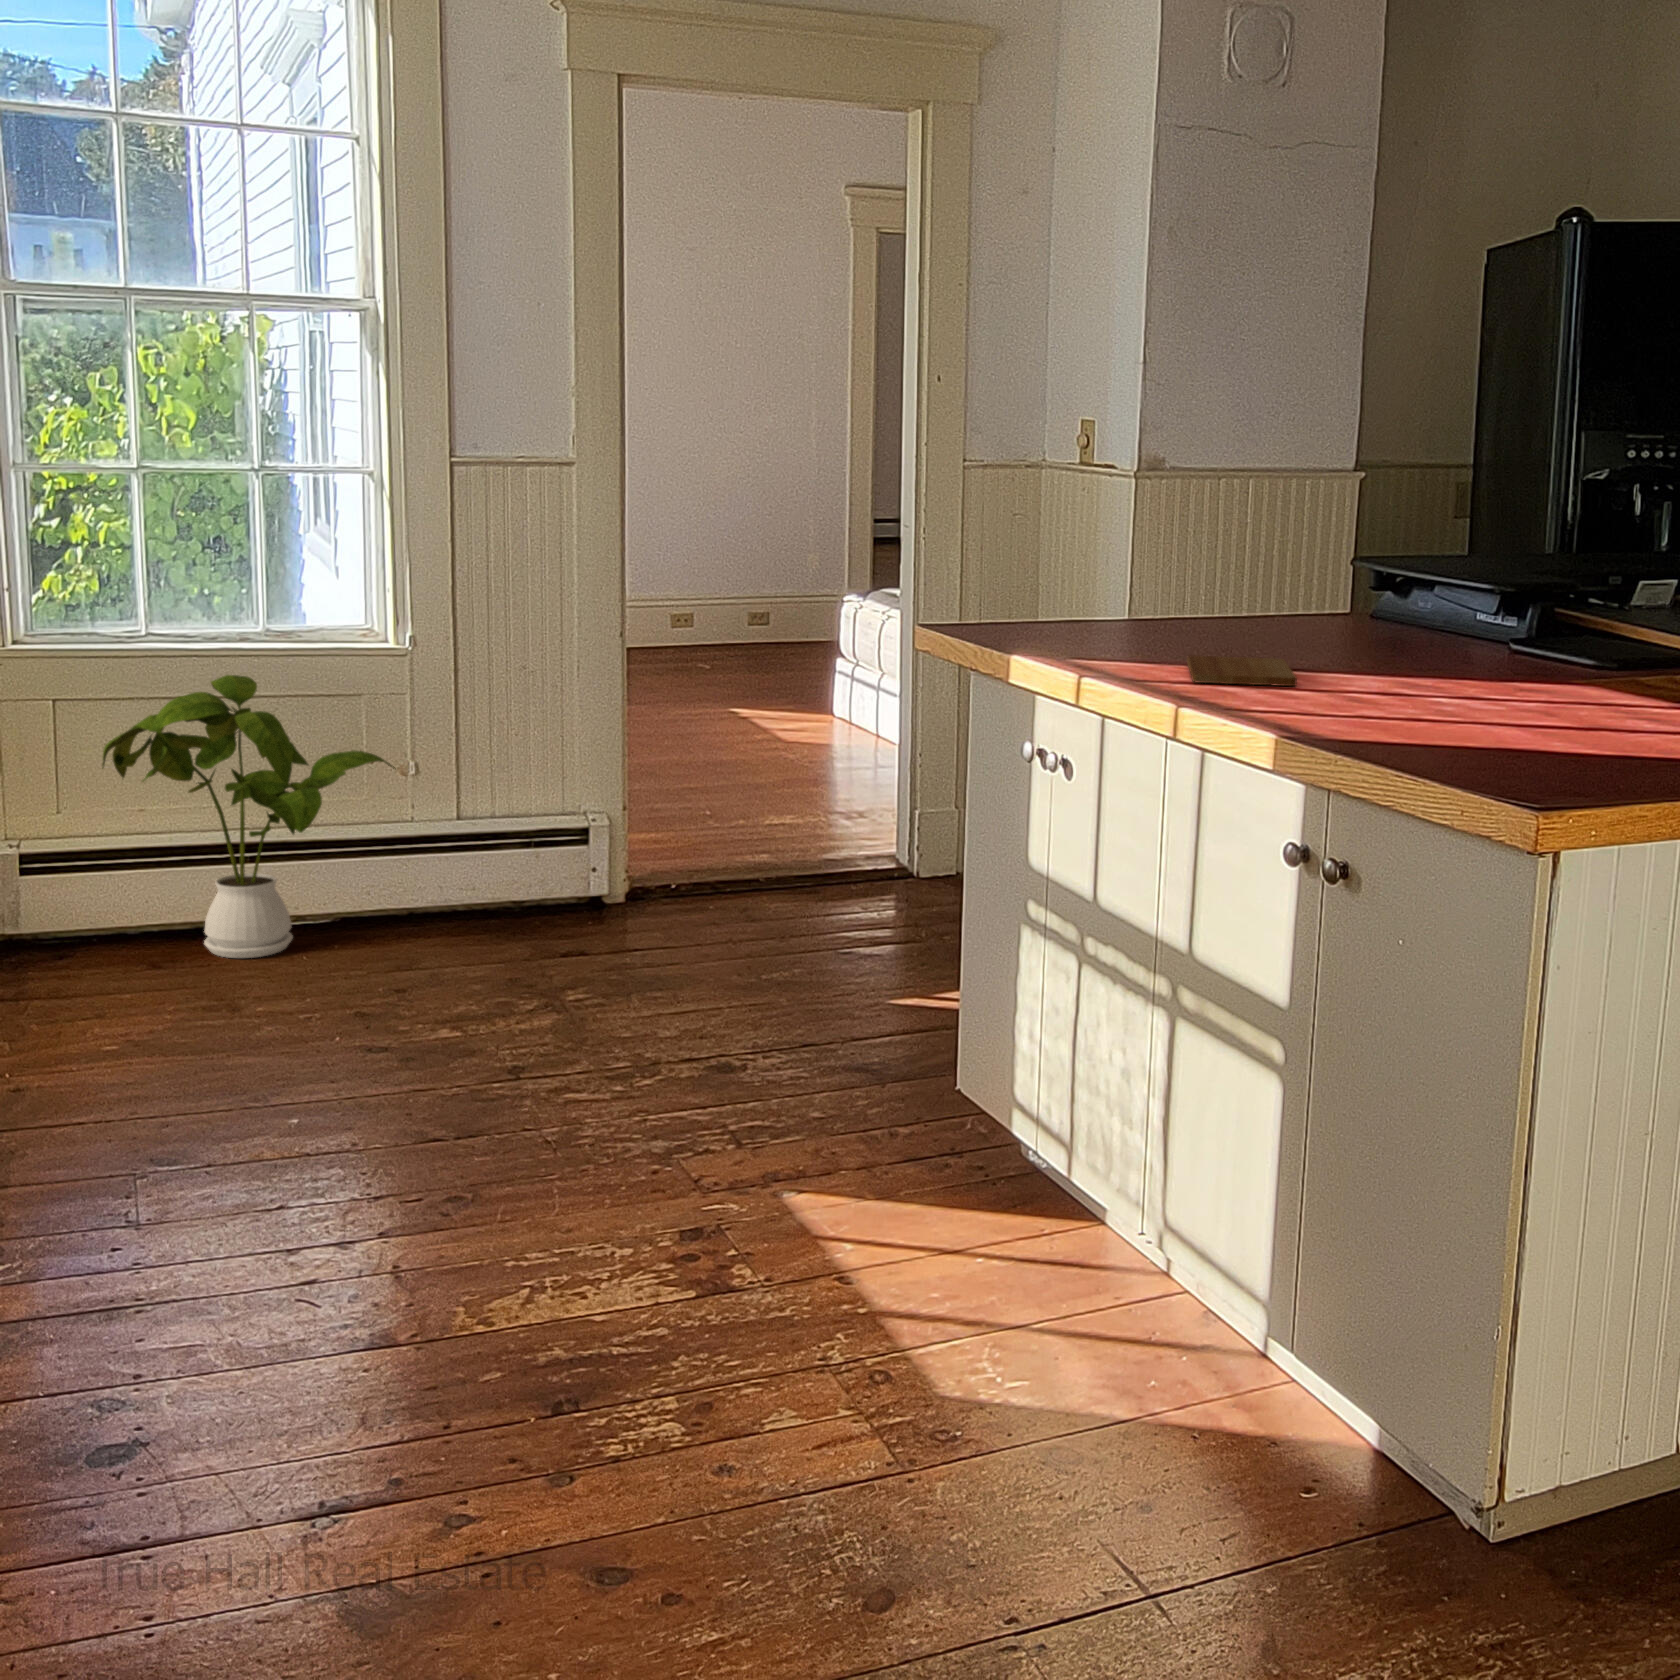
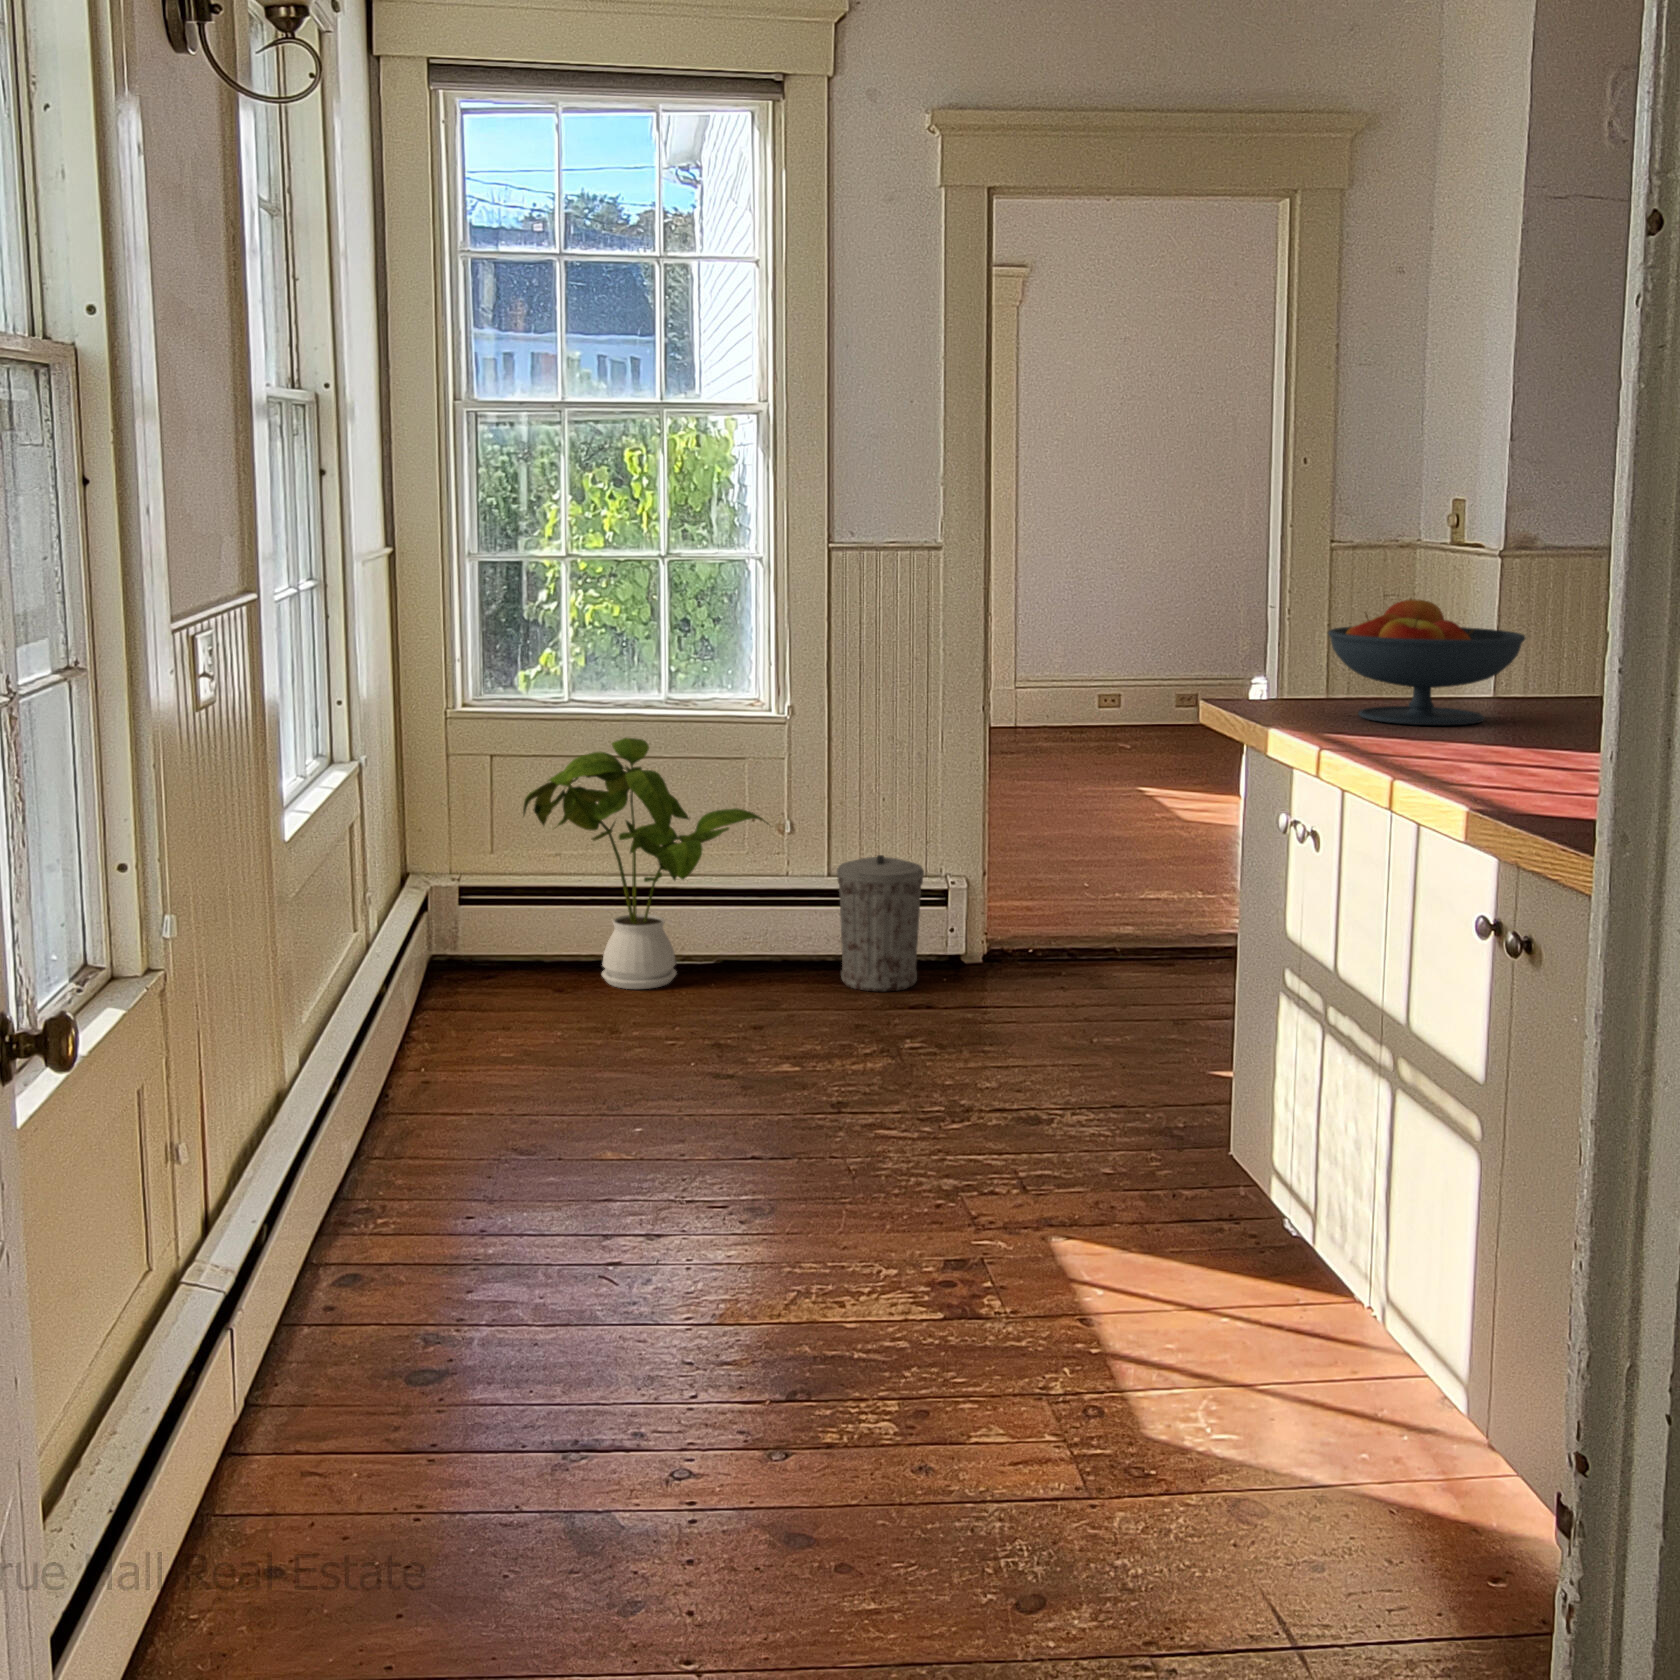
fruit bowl: none [1052,518,1243,648] -> present [1328,599,1525,725]
cutting board: present [1187,655,1297,686] -> none [1430,733,1546,764]
trash can: none [472,795,568,943] -> present [837,855,924,991]

